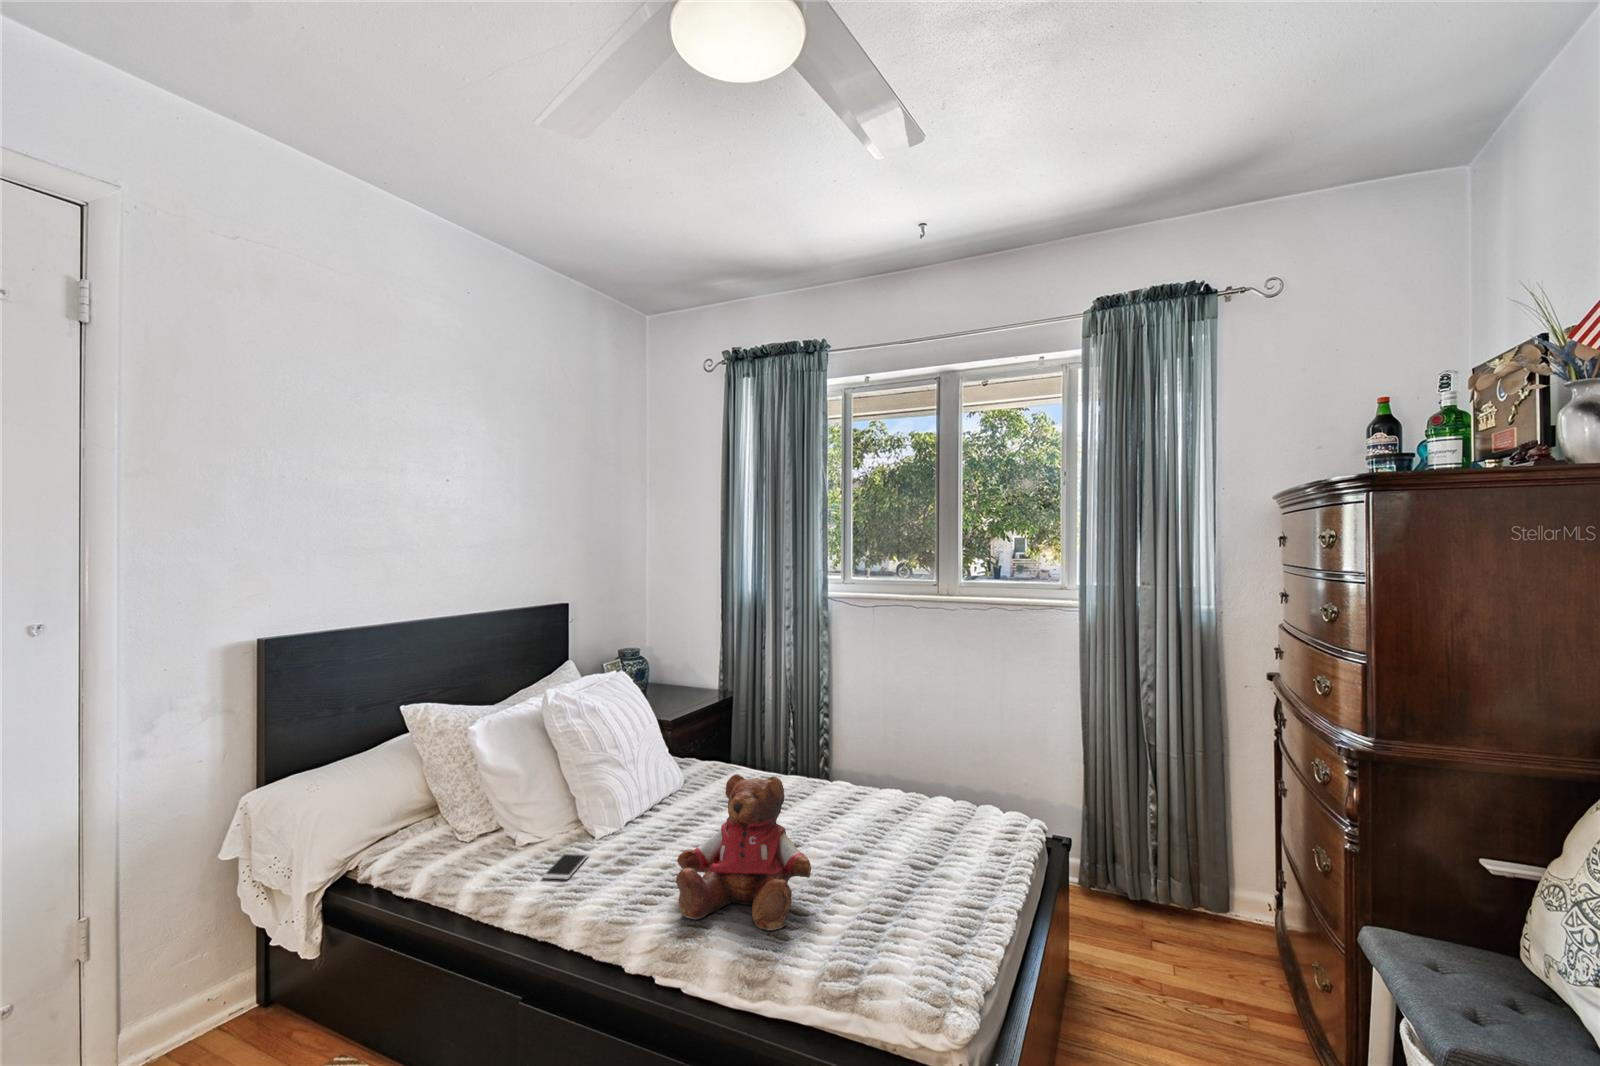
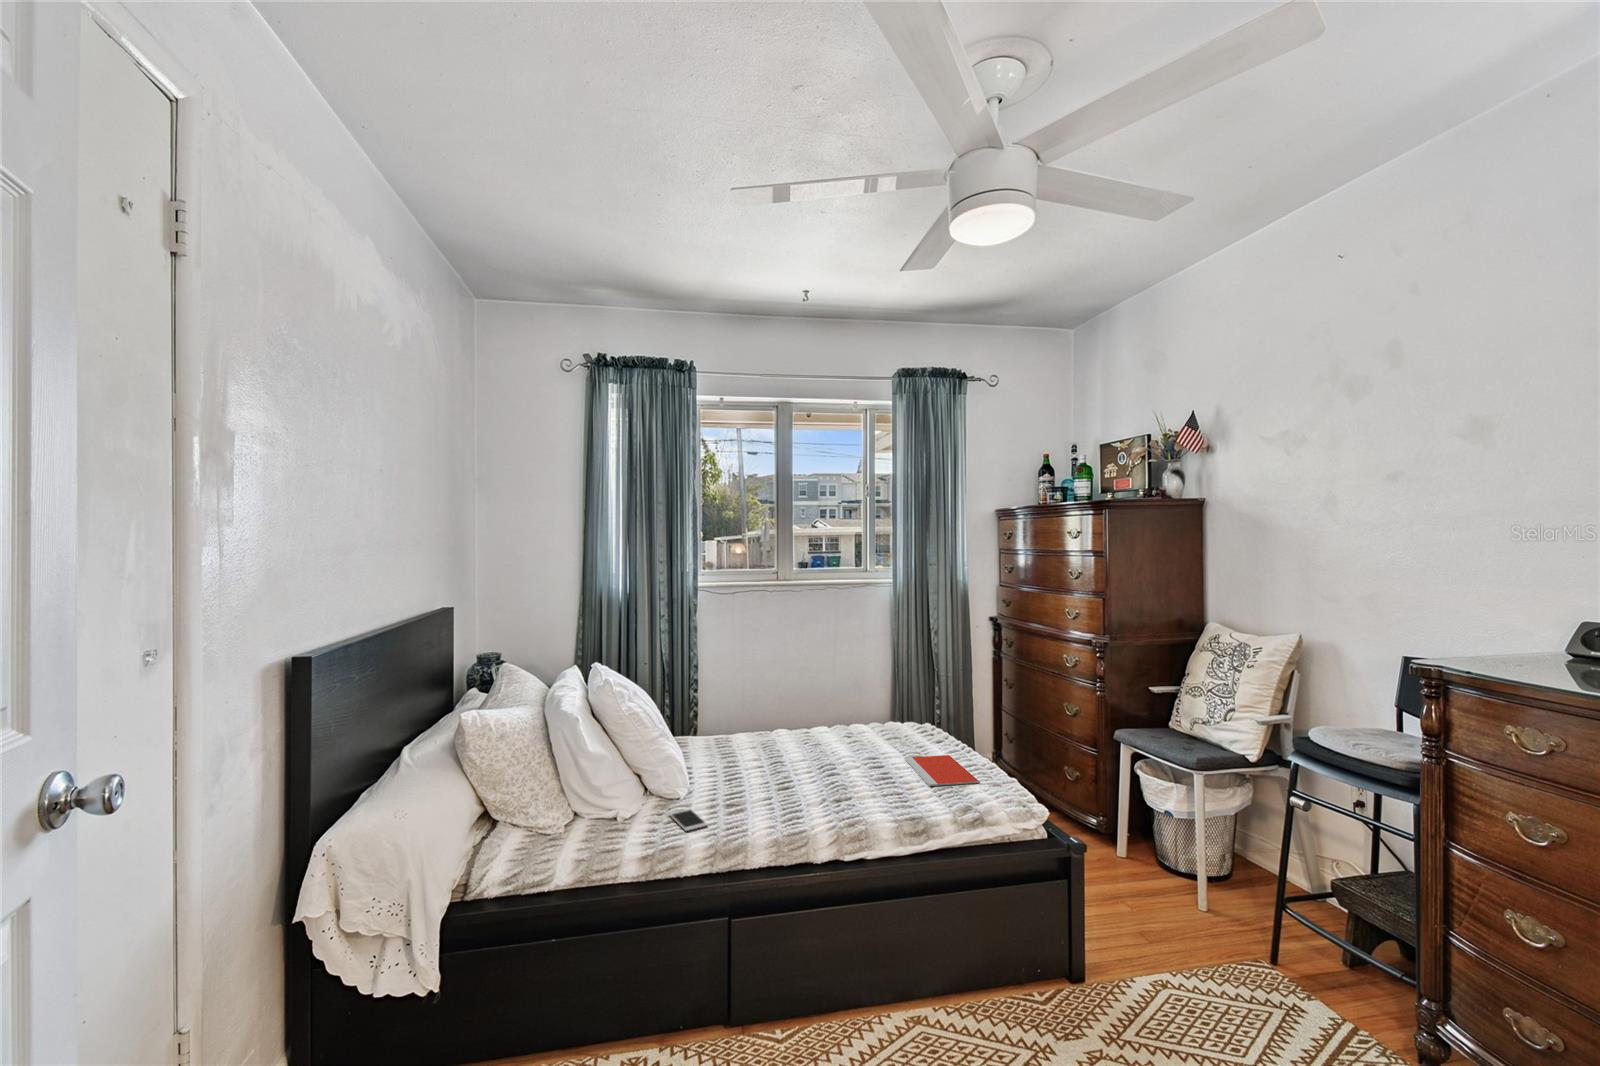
teddy bear: present [676,774,811,930] -> none [798,708,898,816]
notebook: none [866,866,976,941] -> present [905,755,979,786]

